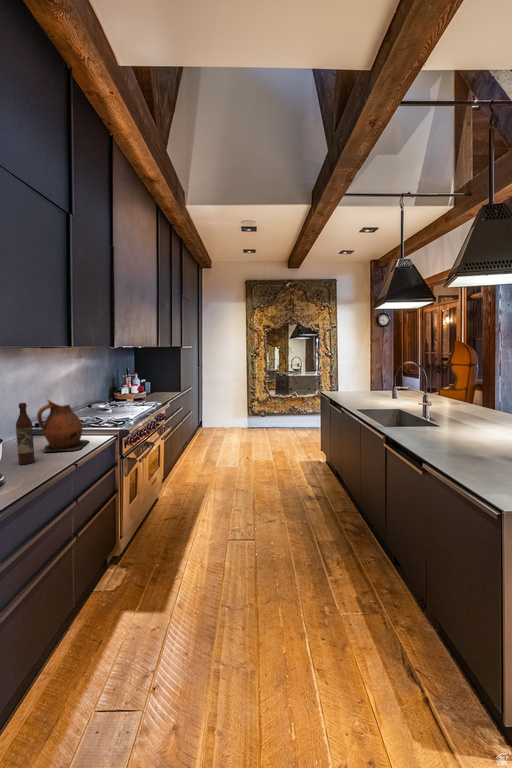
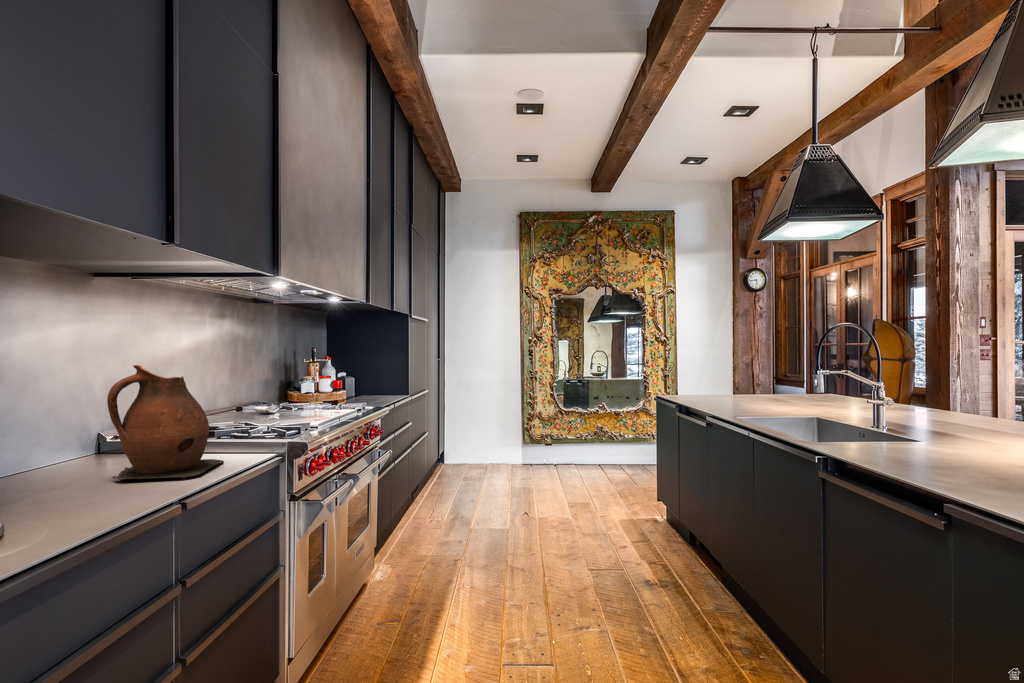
wine bottle: present [16,403,35,465] -> none [45,359,86,505]

